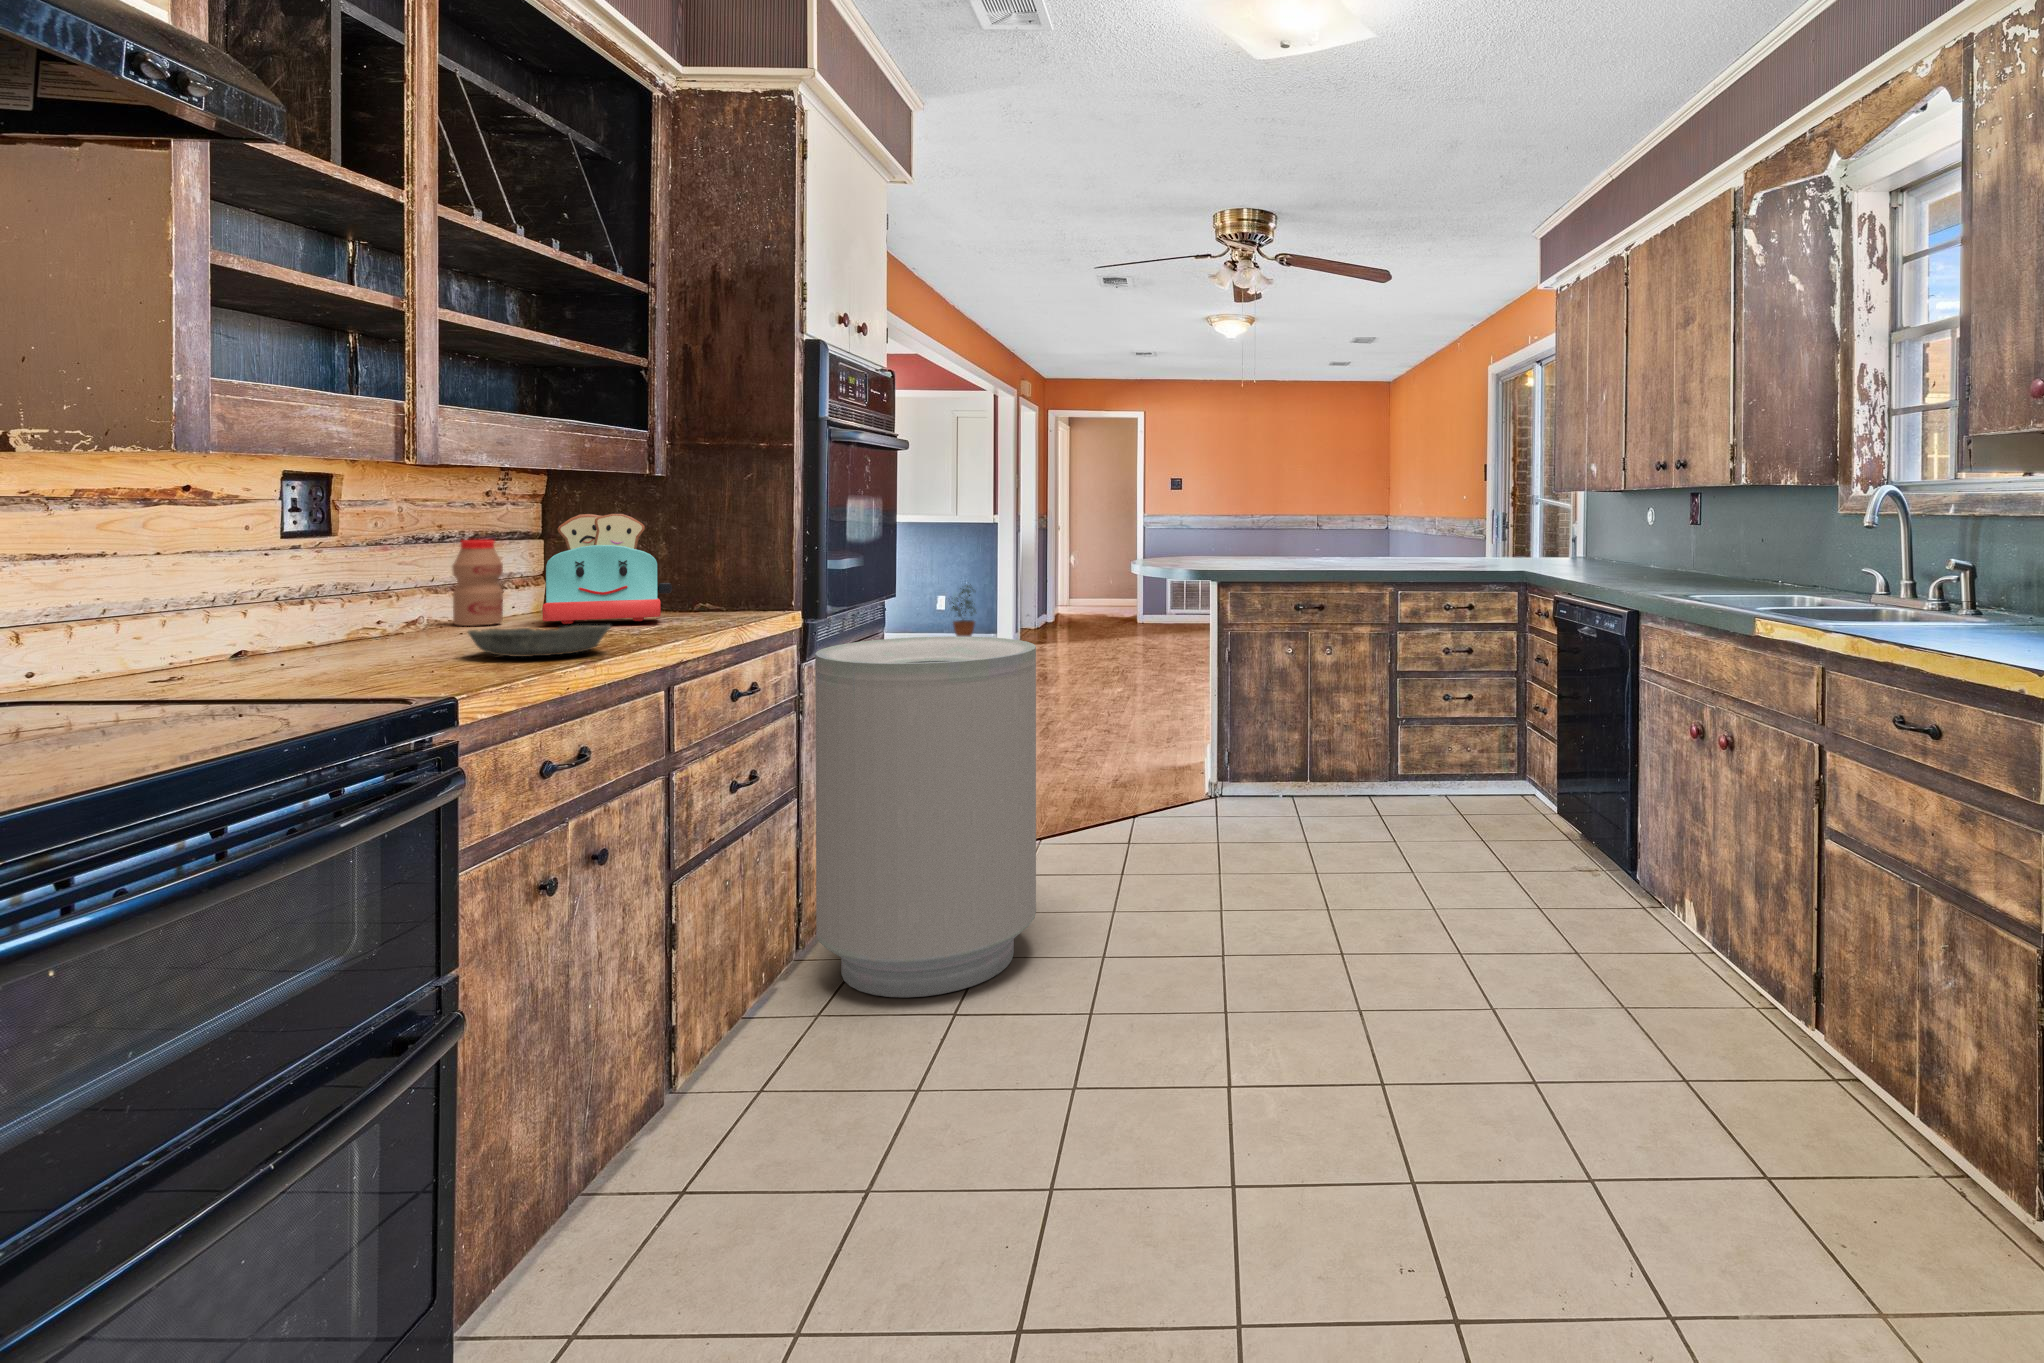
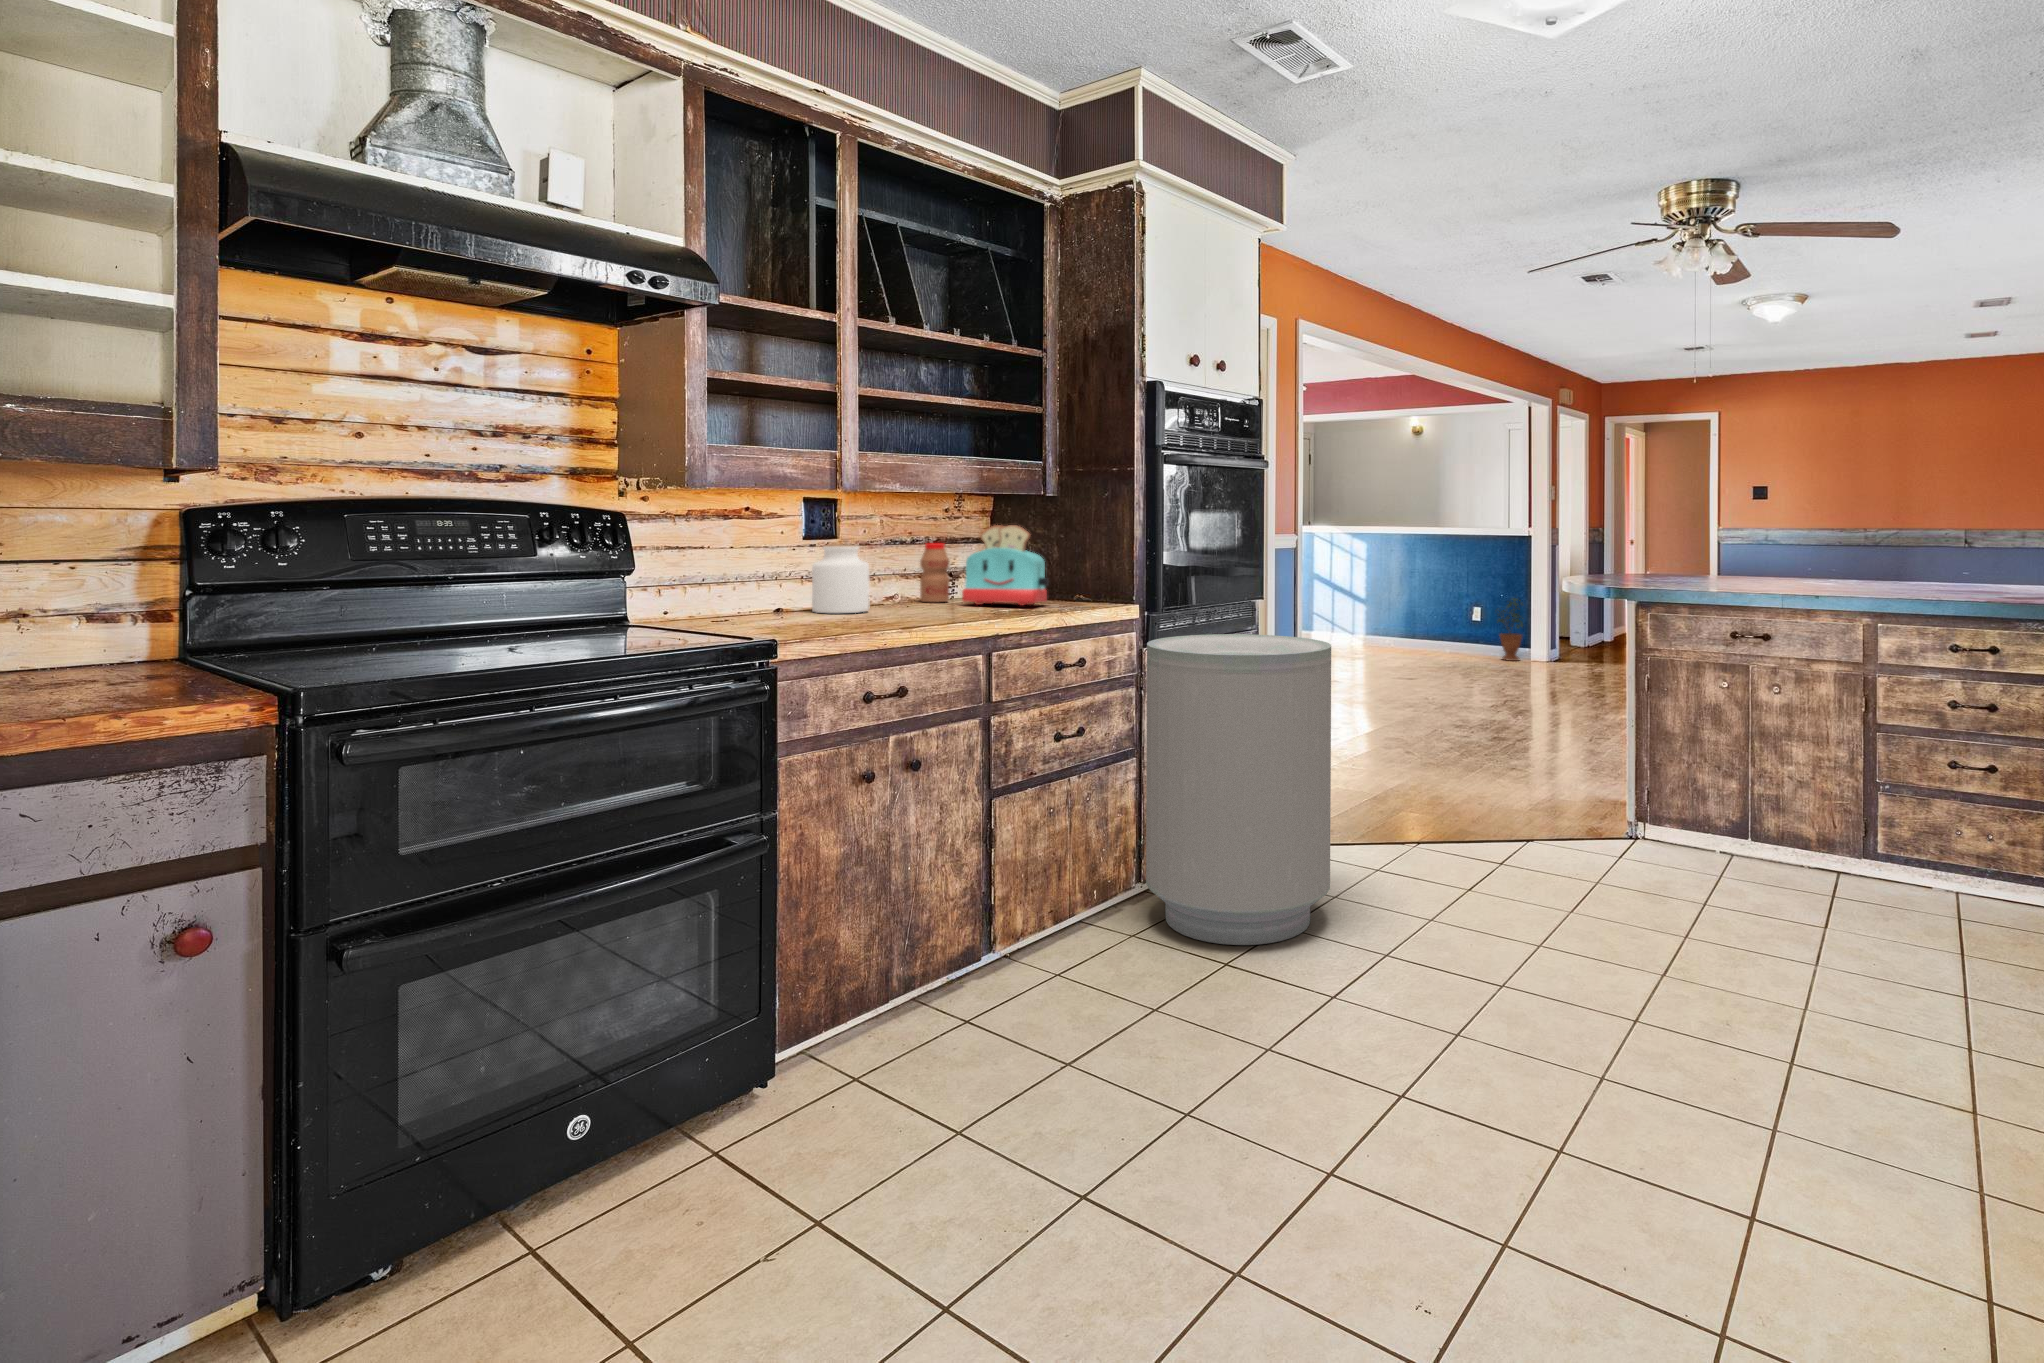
jar: none [319,545,428,653] -> present [812,545,870,613]
bowl: present [468,625,611,657] -> none [863,603,947,622]

